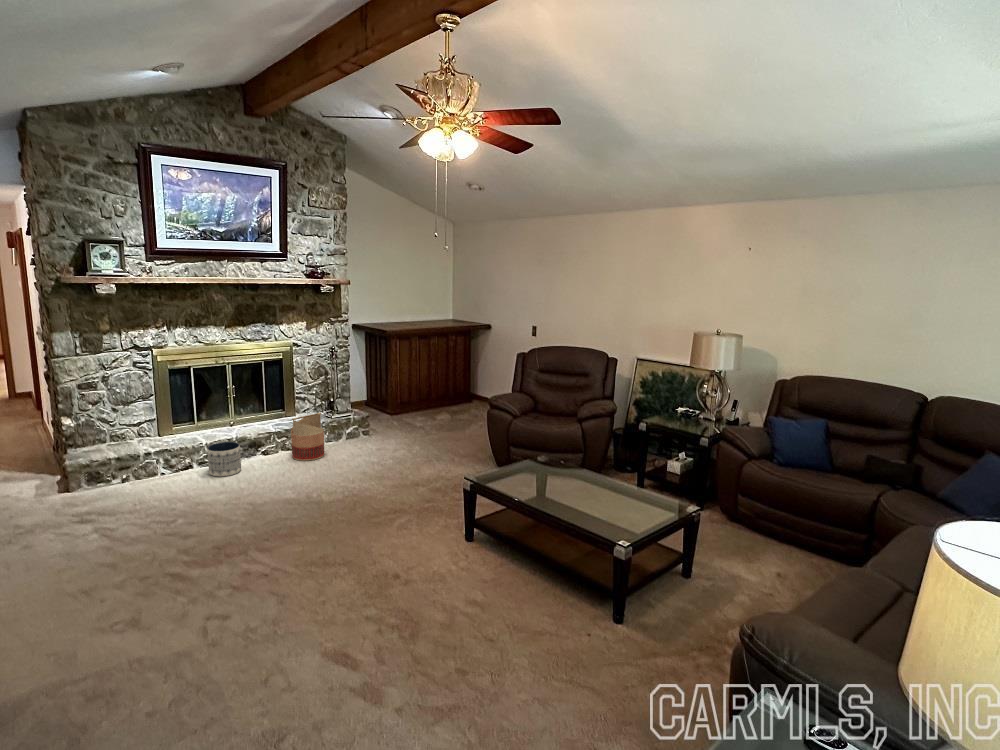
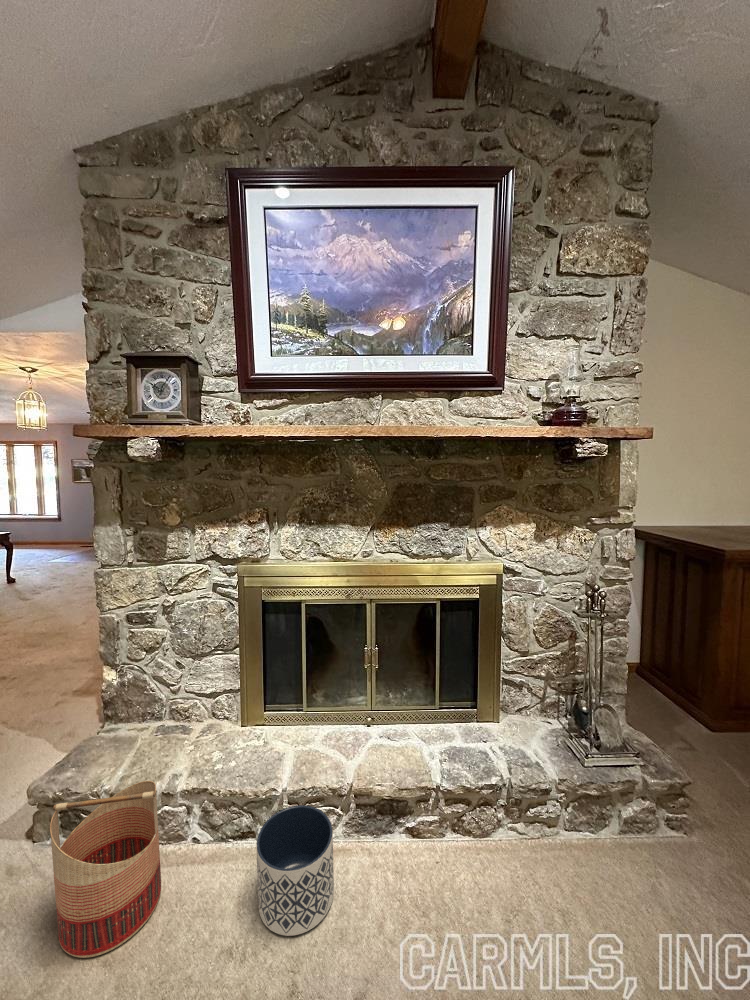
basket: present [291,413,324,461] -> present [50,781,161,958]

